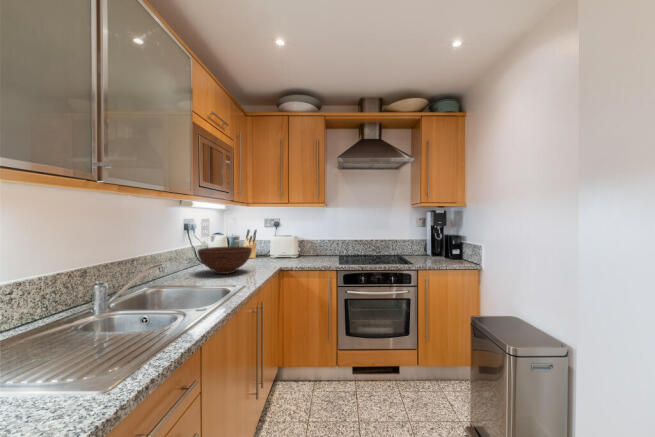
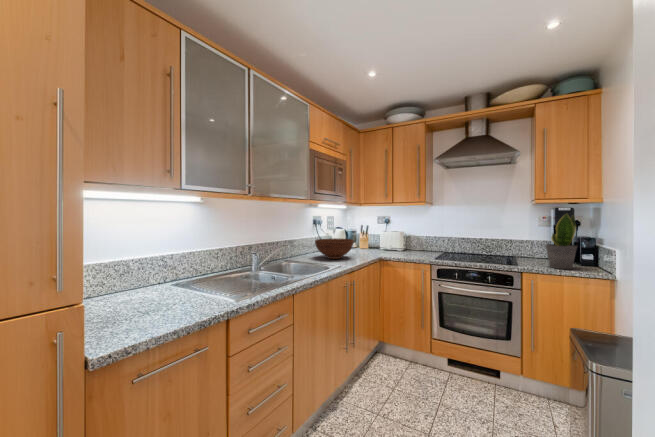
potted plant: none [431,215,454,264] -> present [546,214,577,269]

